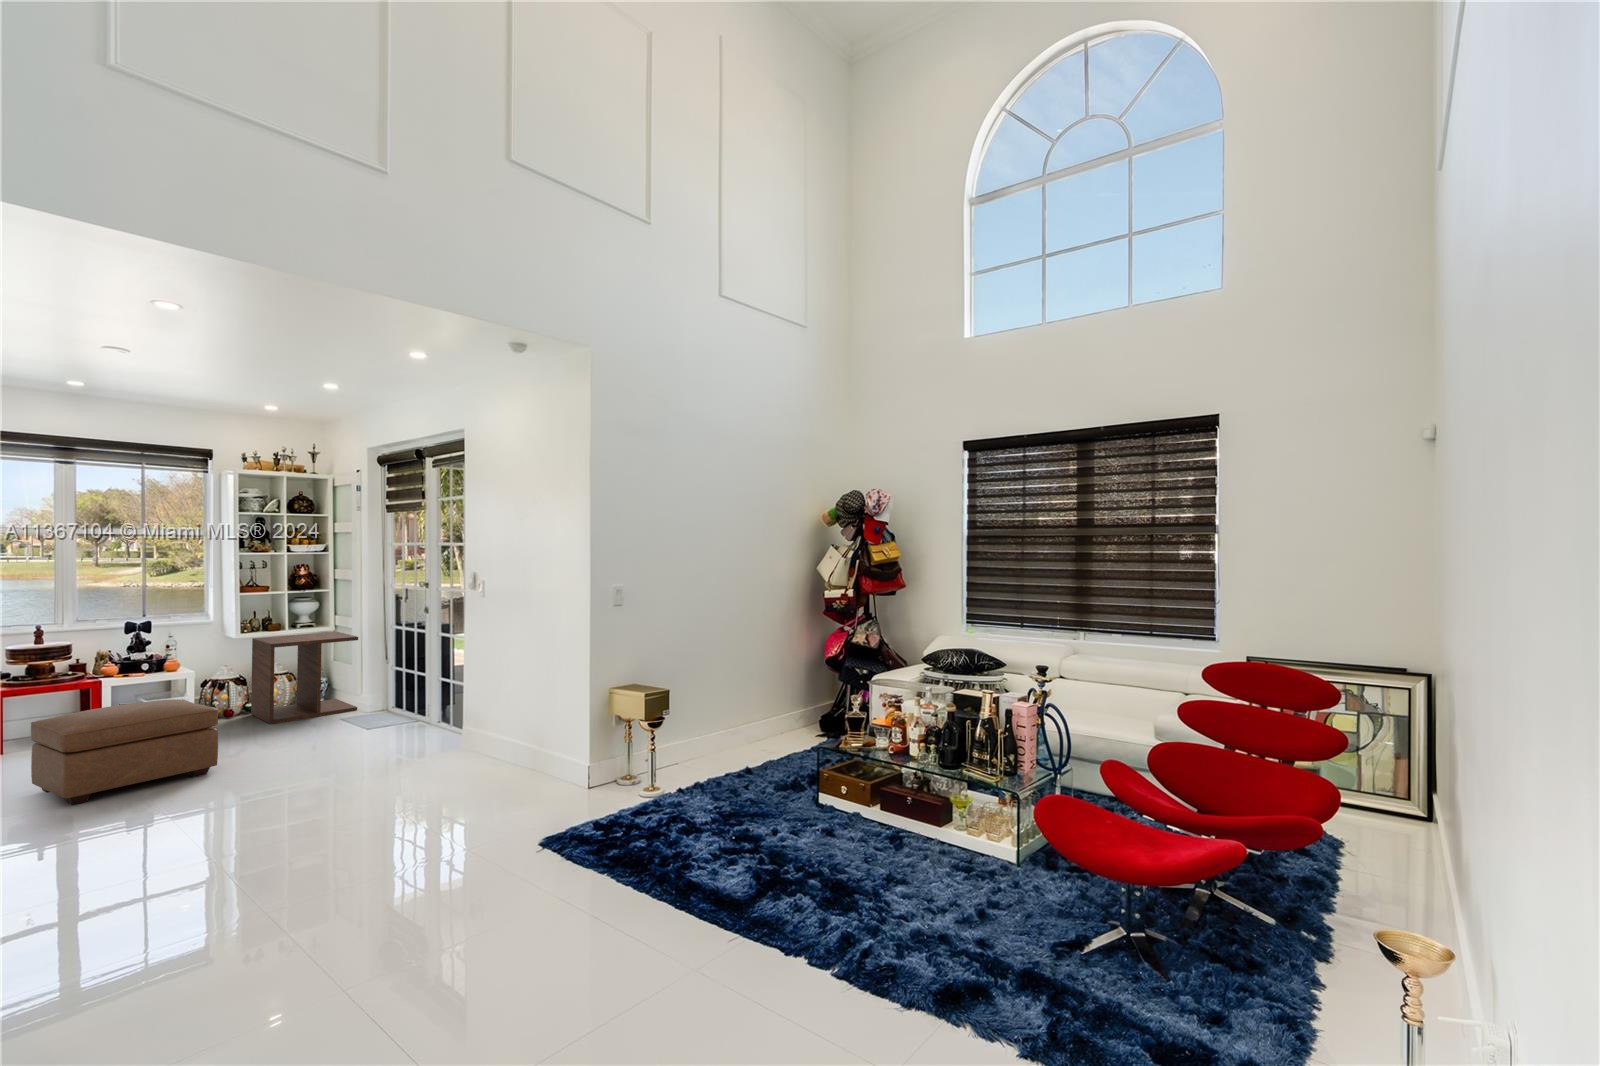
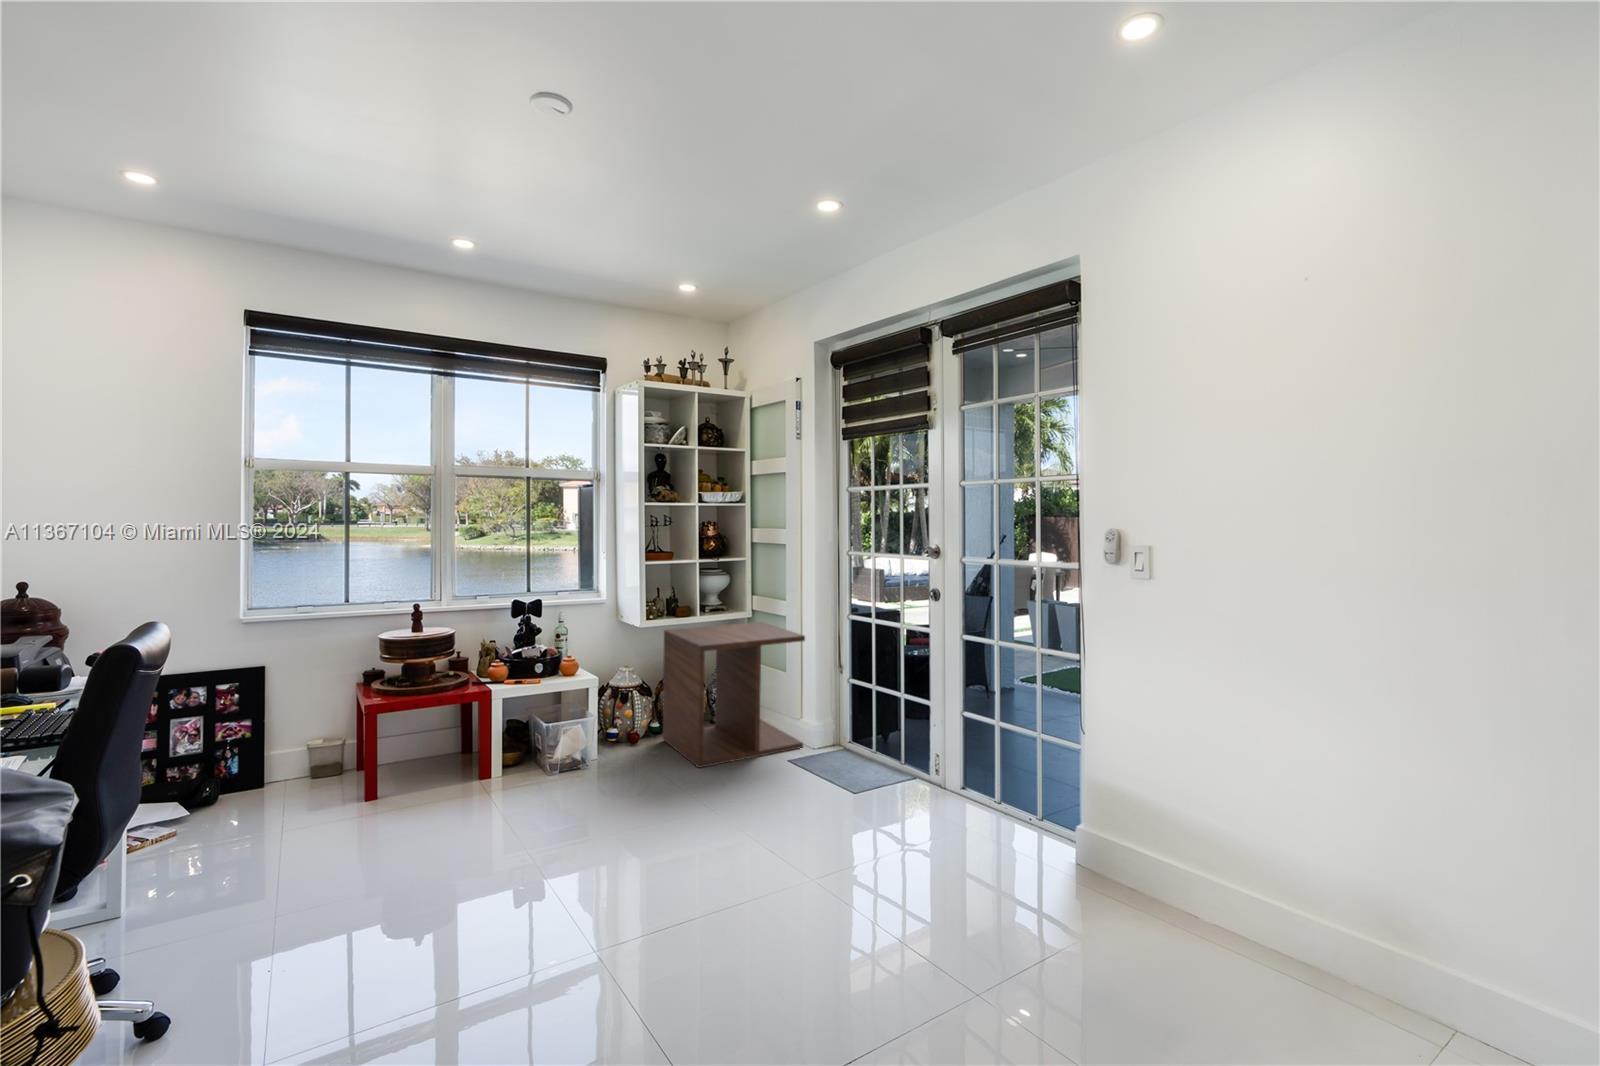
ottoman: present [31,699,218,805] -> none [402,758,686,1008]

